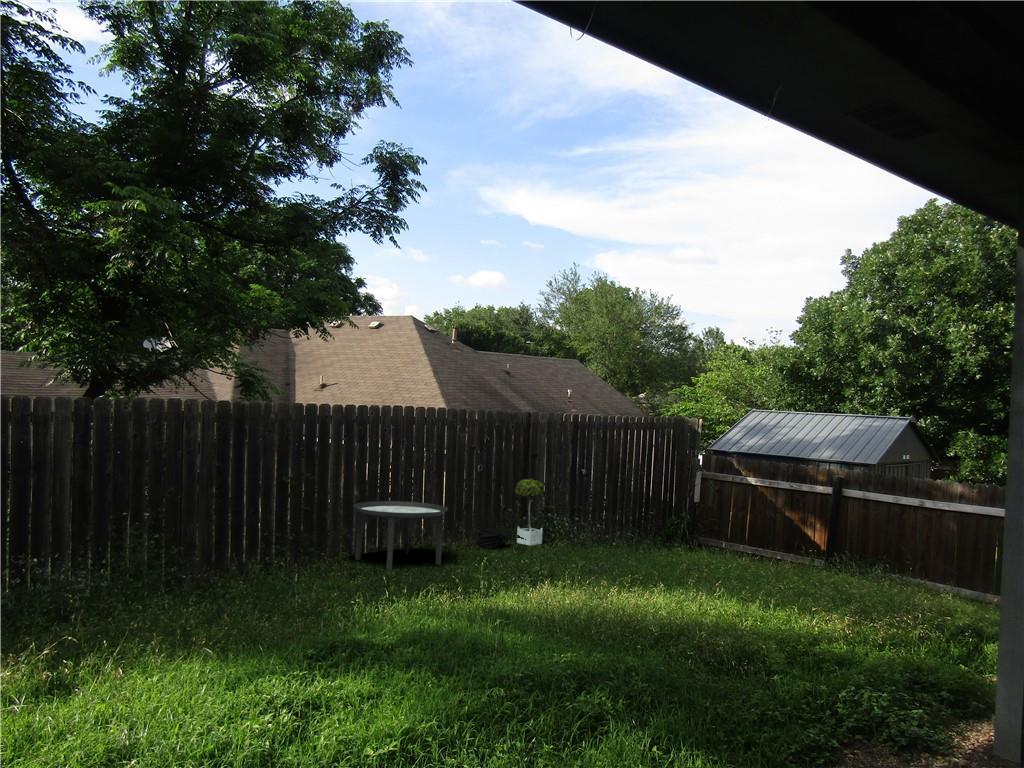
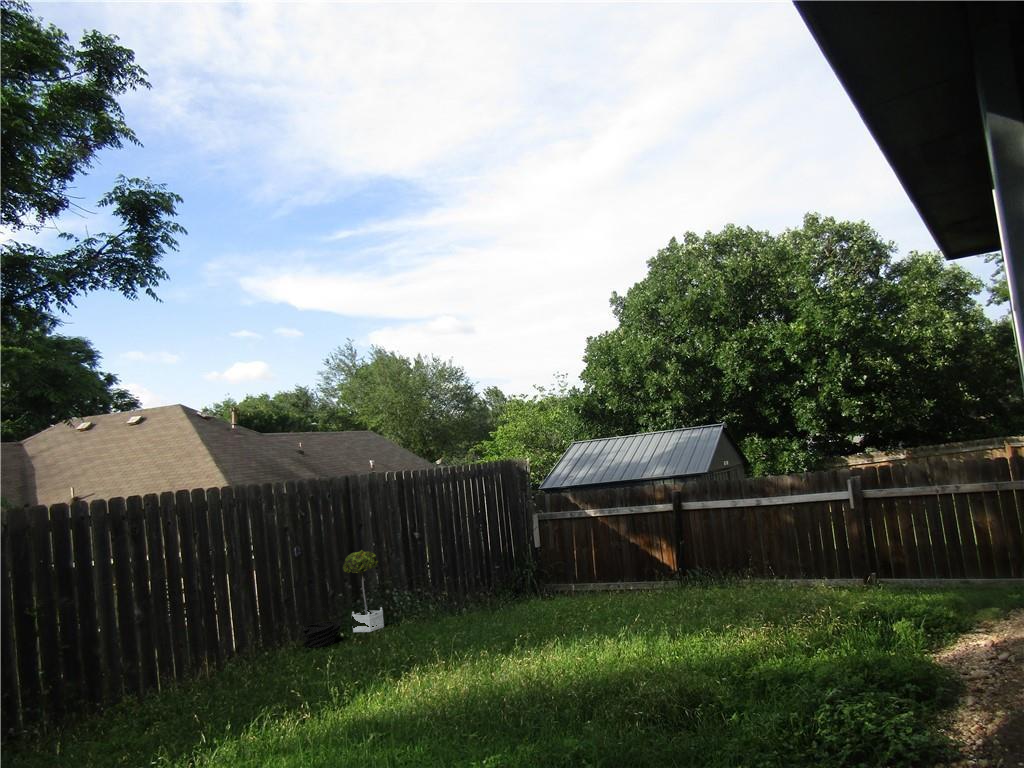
round table: present [353,501,448,570] -> none [127,603,265,708]

